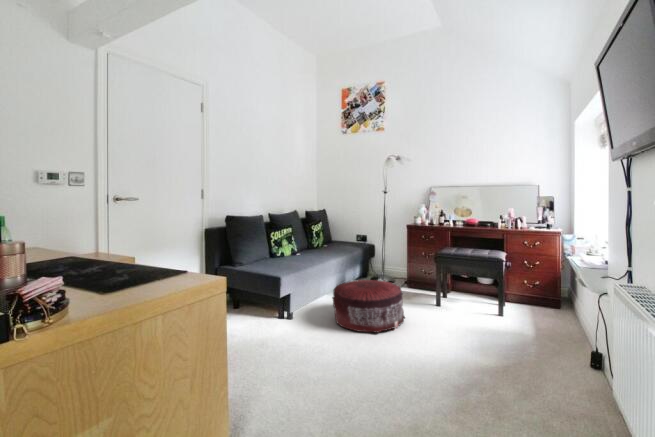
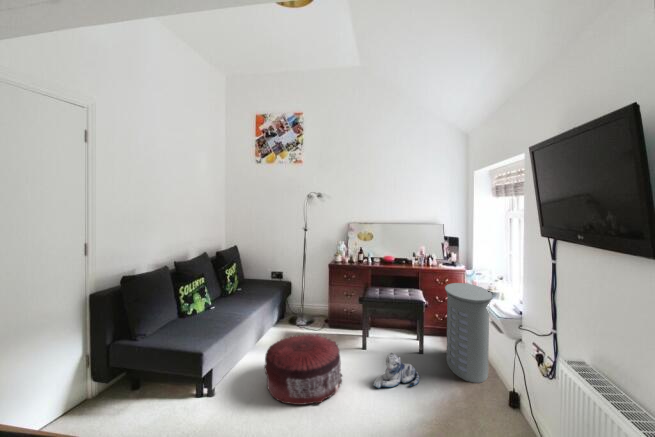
laundry hamper: none [527,241,586,344] -> present [445,283,492,383]
plush toy: none [435,300,489,335] -> present [374,353,420,388]

